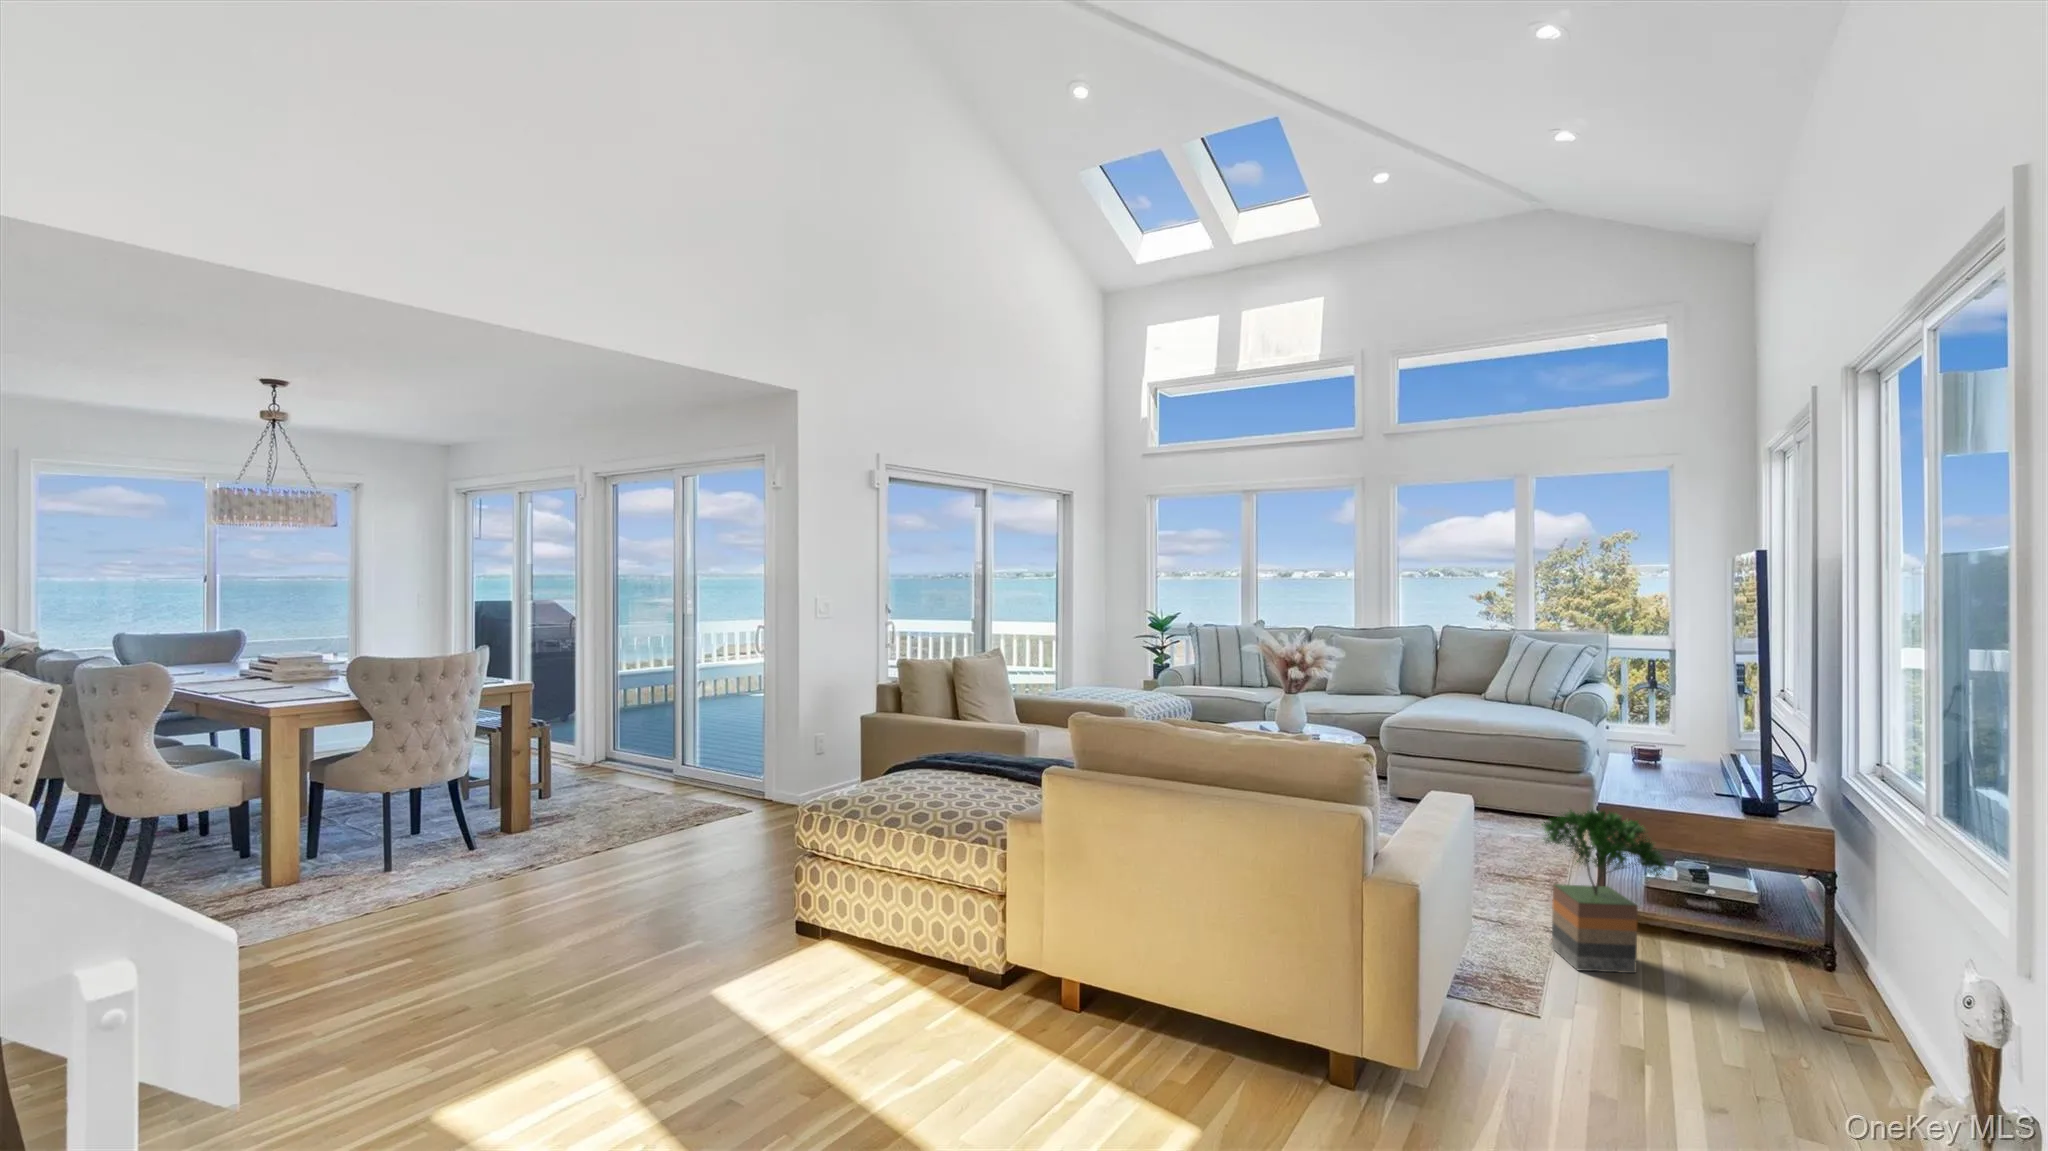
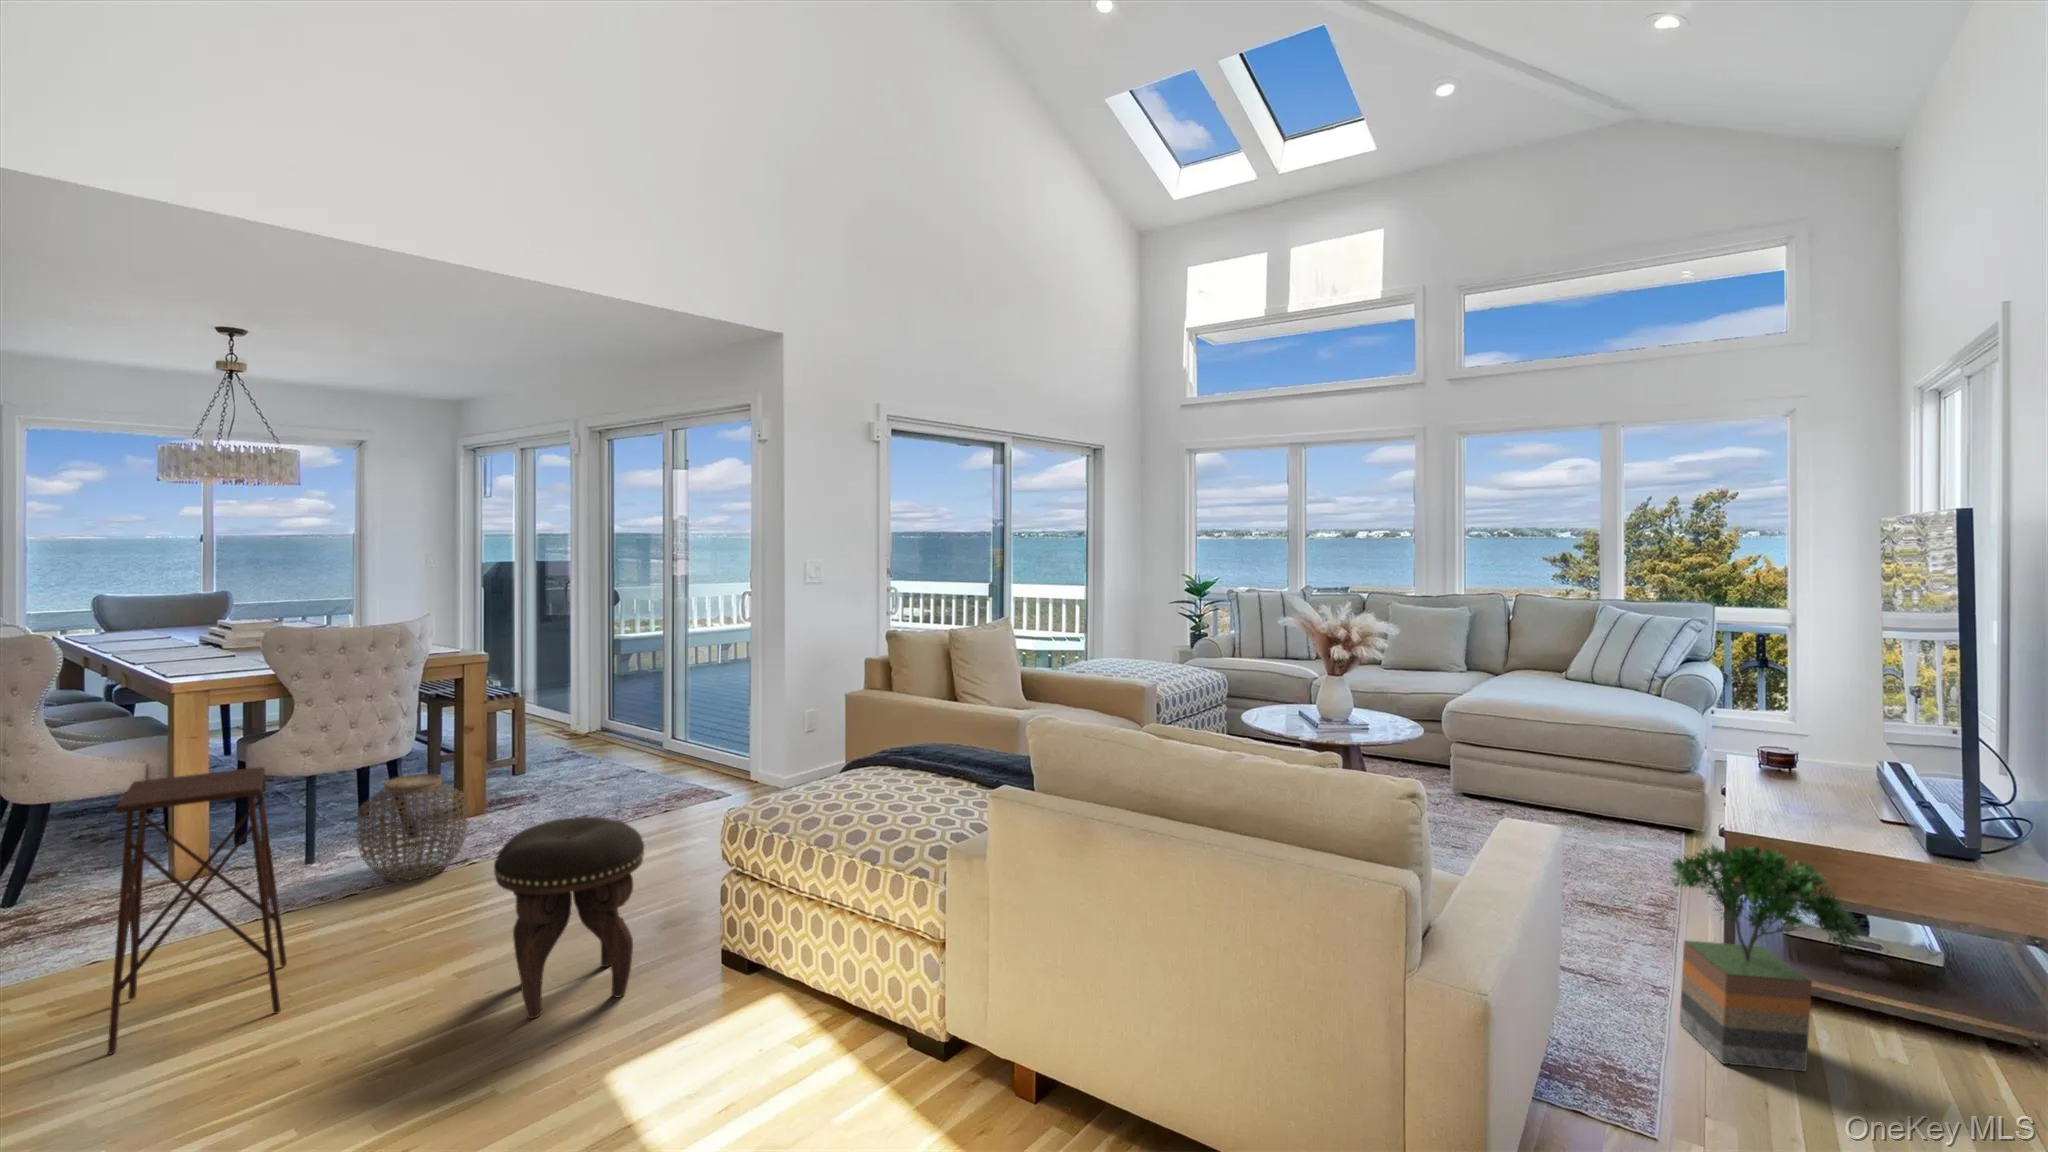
side table: none [310,772,446,1002] -> present [108,767,287,1054]
woven basket: none [449,788,540,883] -> present [357,774,467,881]
footstool: none [625,810,741,970] -> present [494,816,644,1019]

